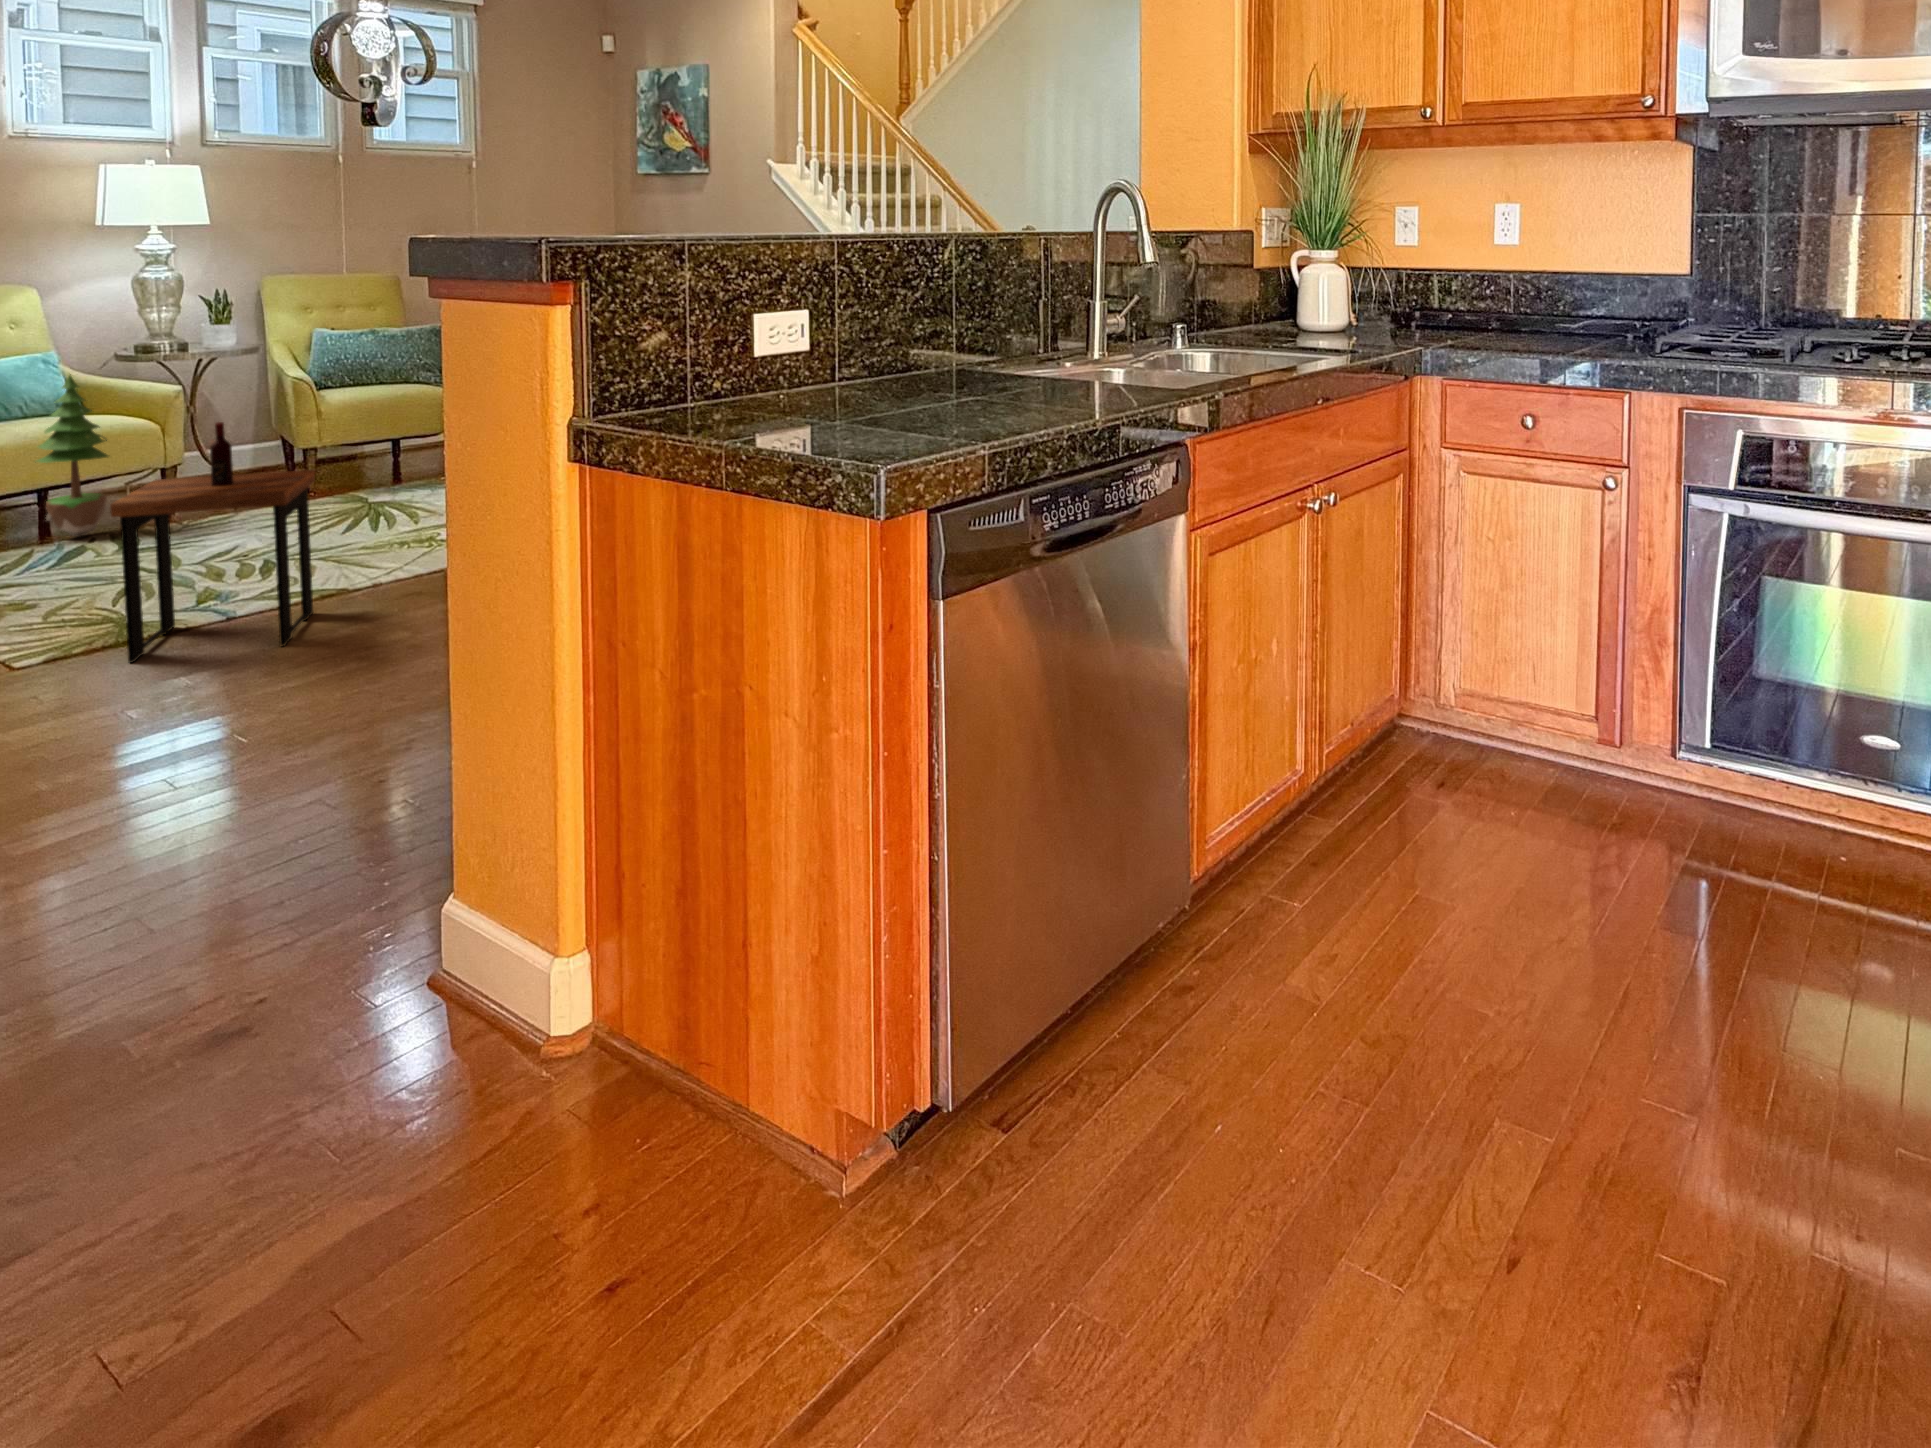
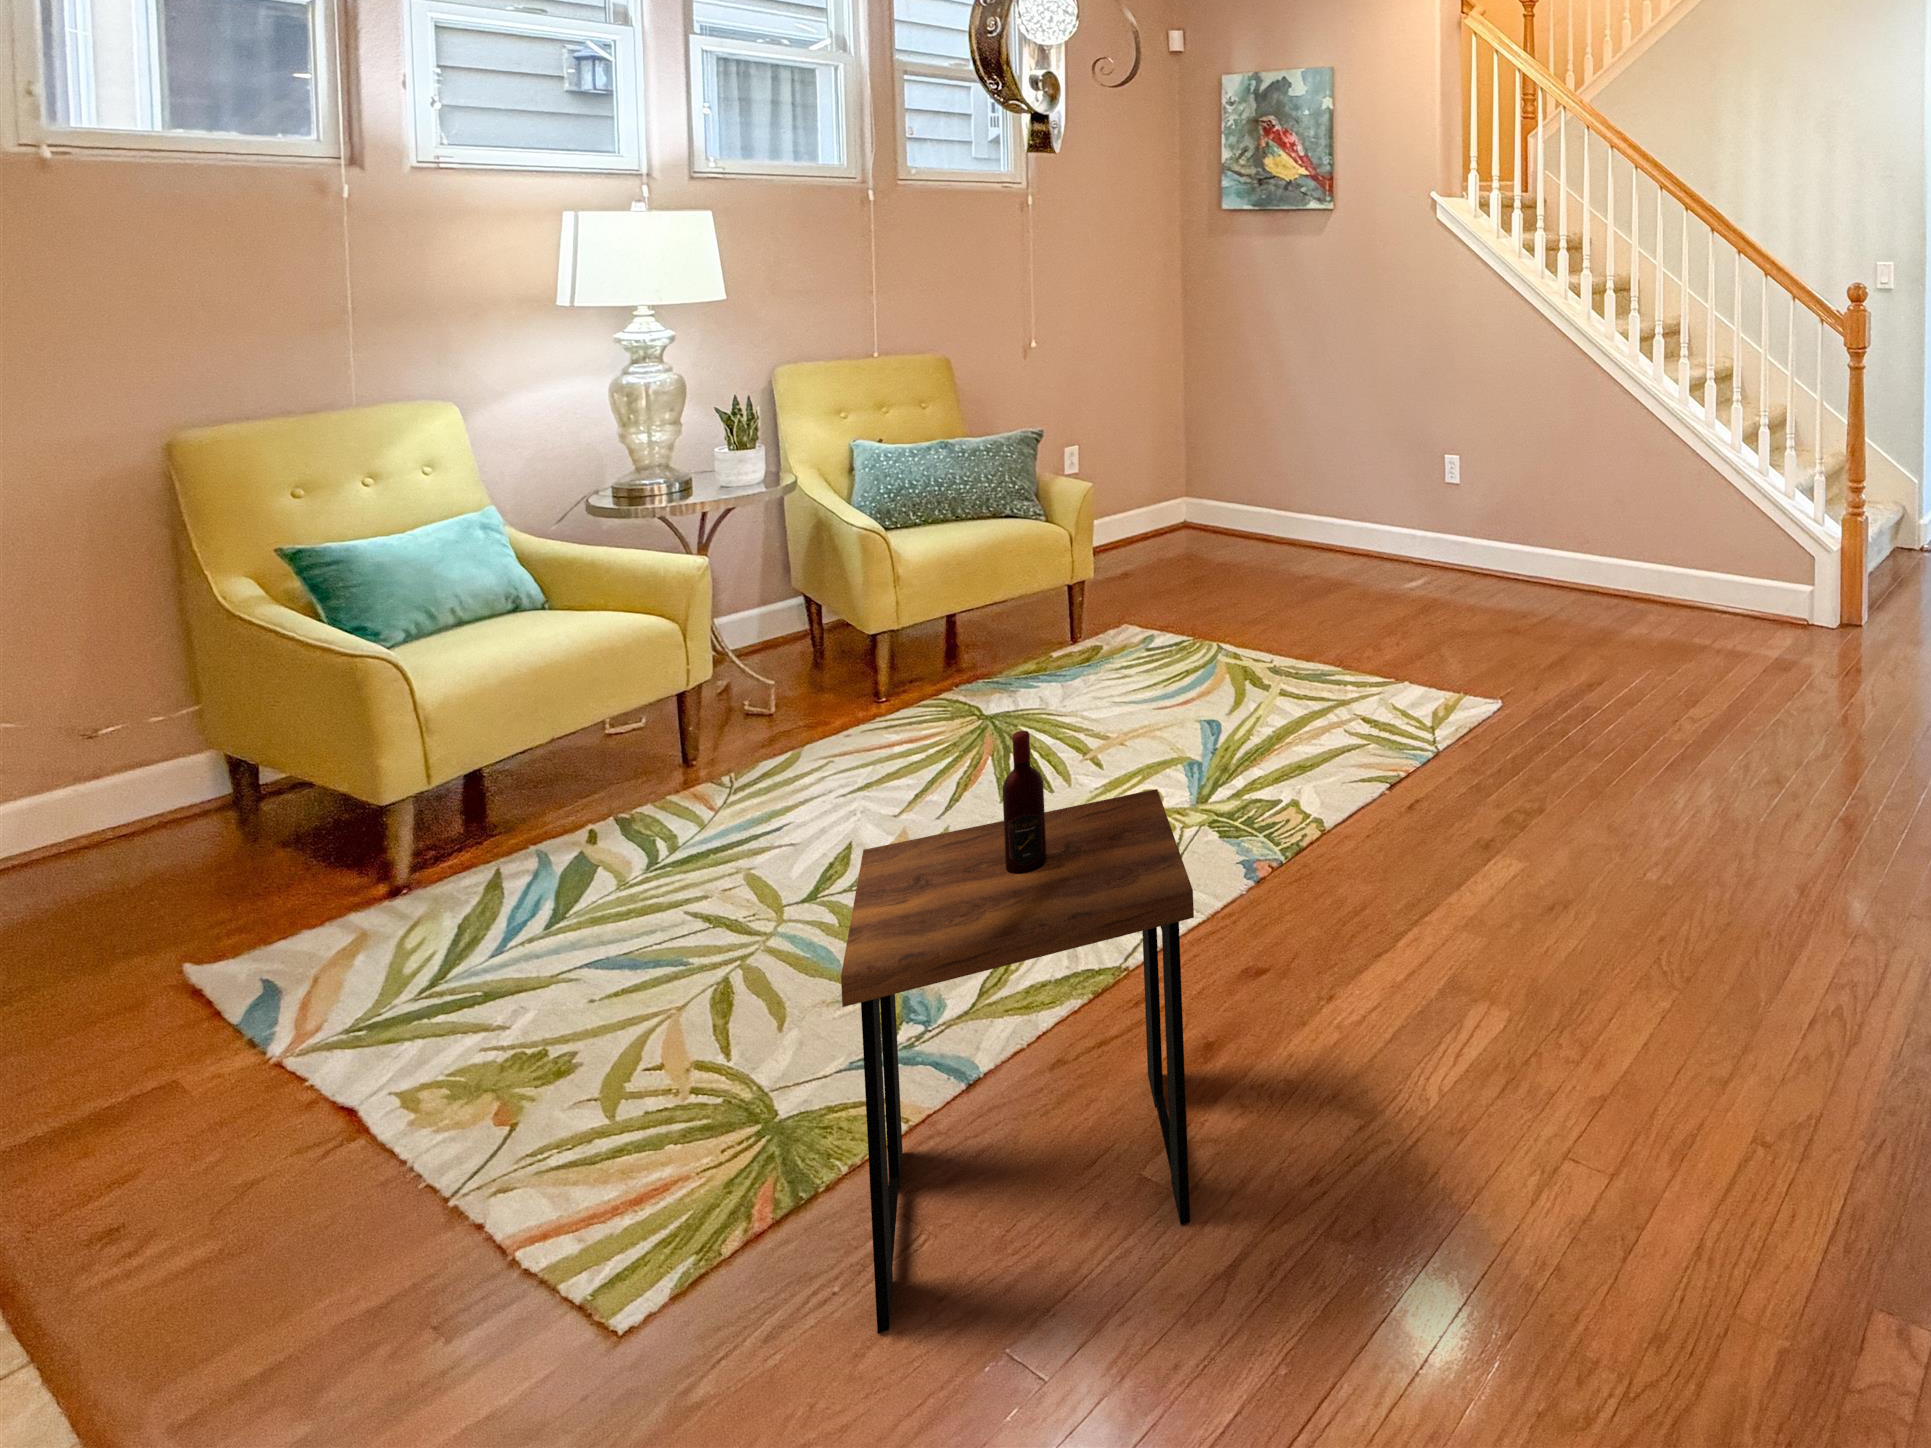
potted tree: present [37,374,108,537] -> none [499,564,630,843]

